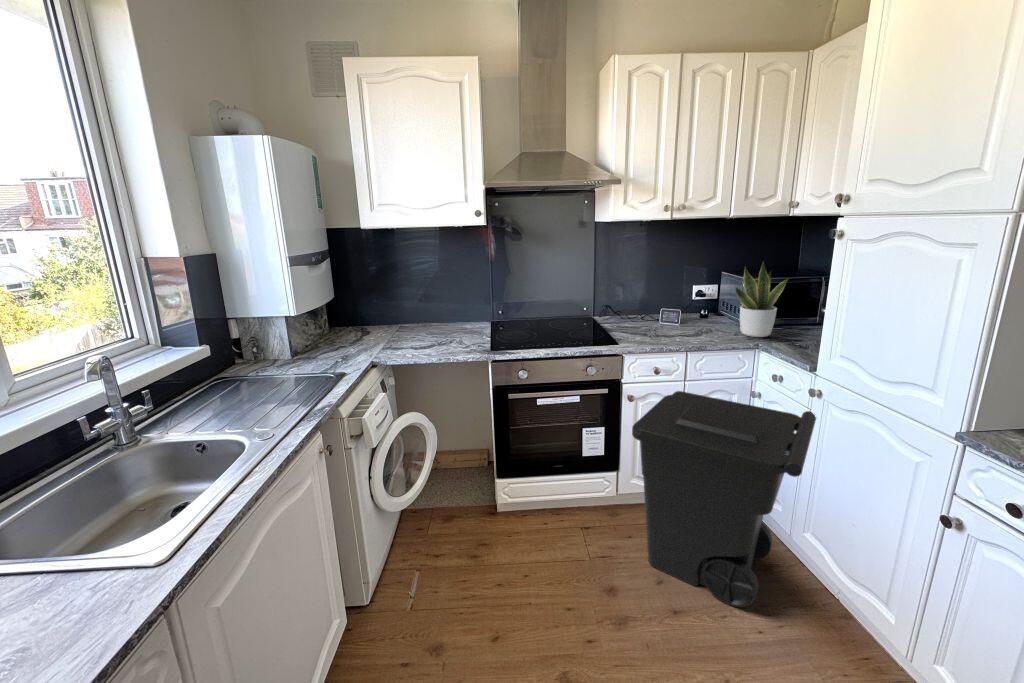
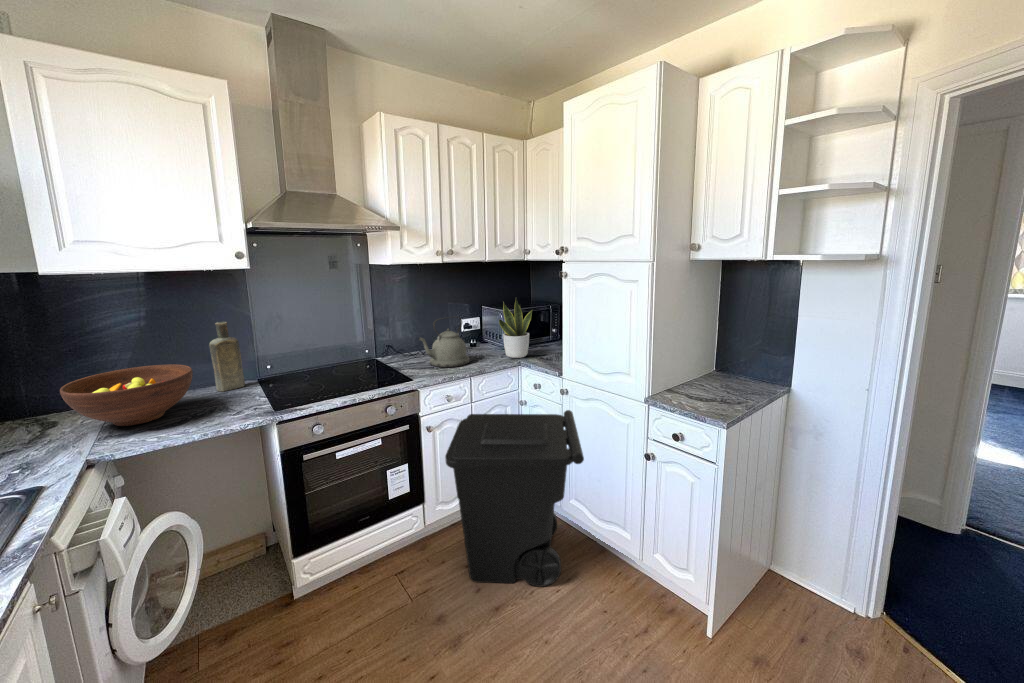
bottle: none [457,272,481,329] -> present [209,322,245,391]
kettle: none [634,281,691,337] -> present [419,317,470,367]
fruit bowl: none [367,302,442,344] -> present [60,364,193,426]

